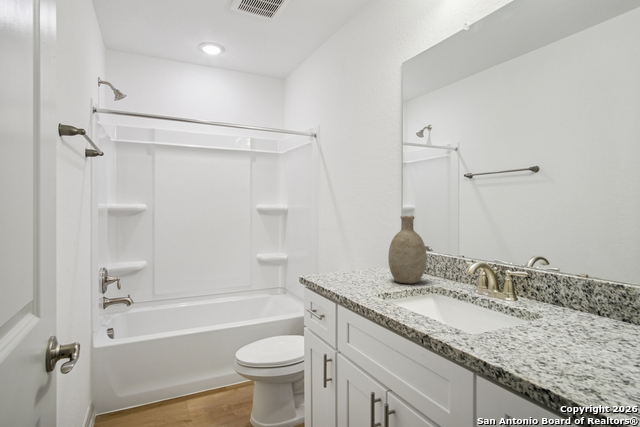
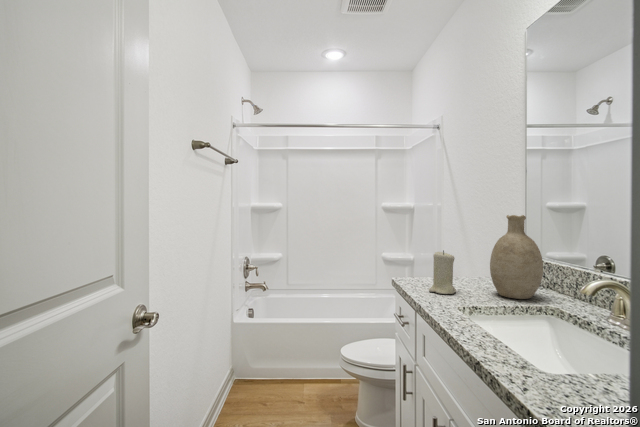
candle: none [343,248,364,286] -> present [429,251,456,294]

